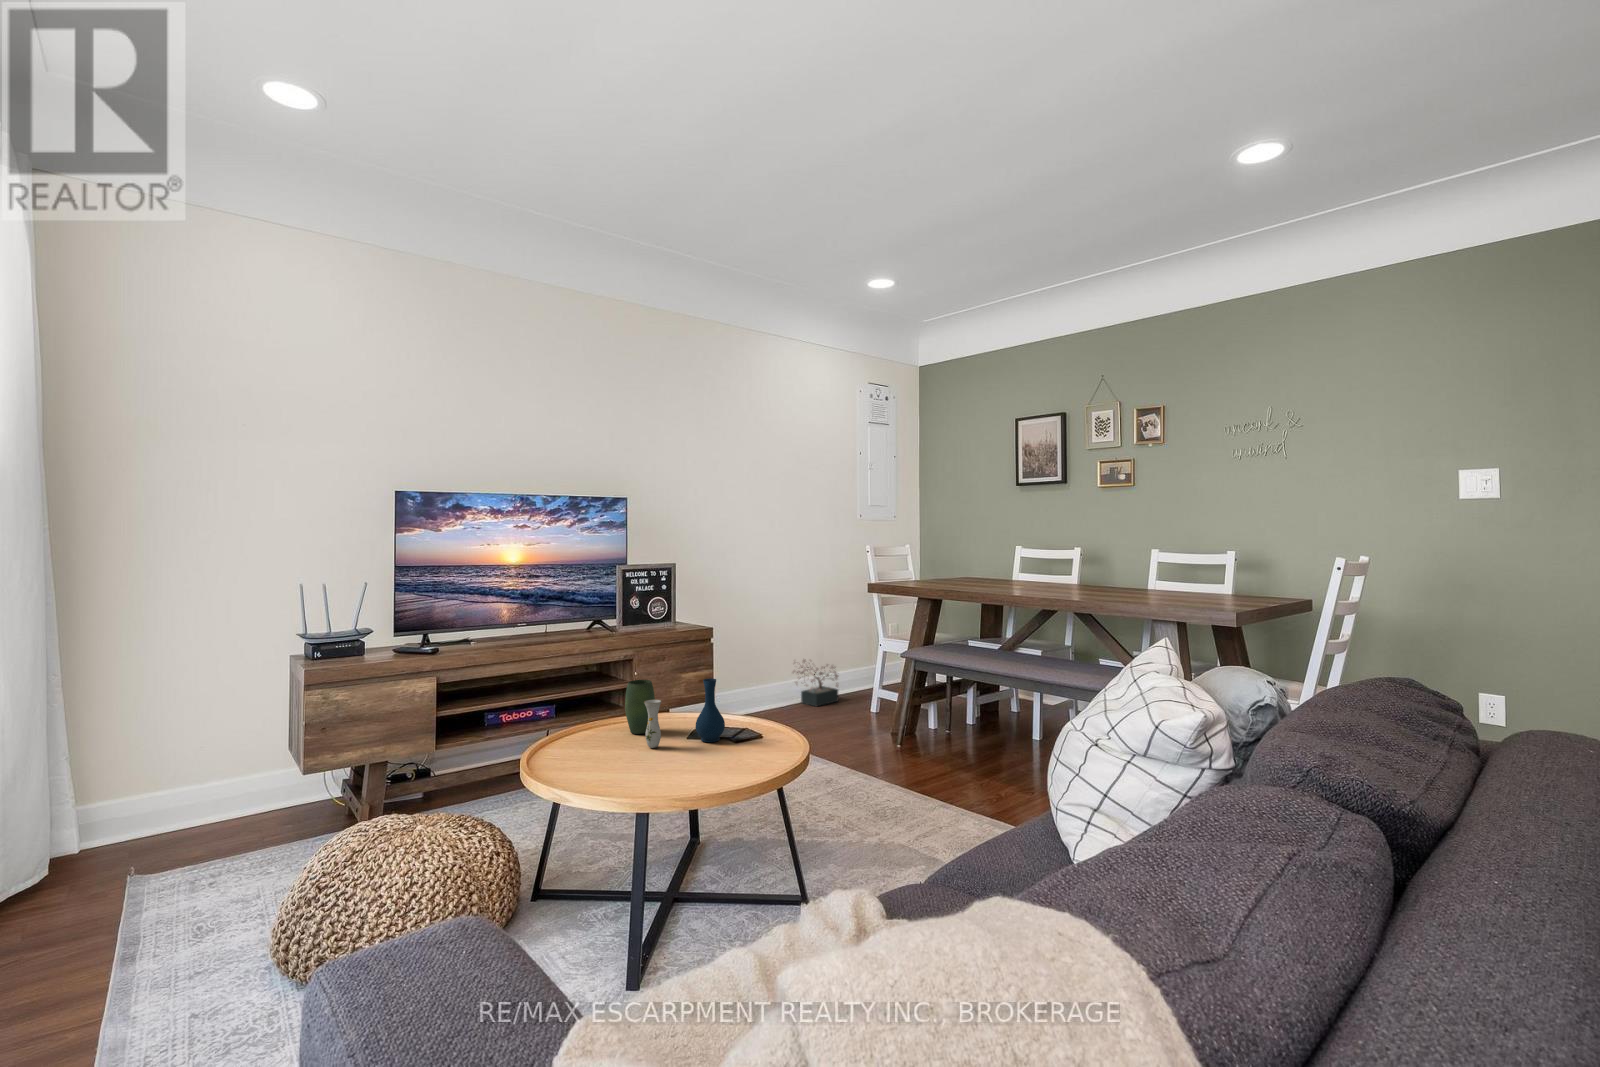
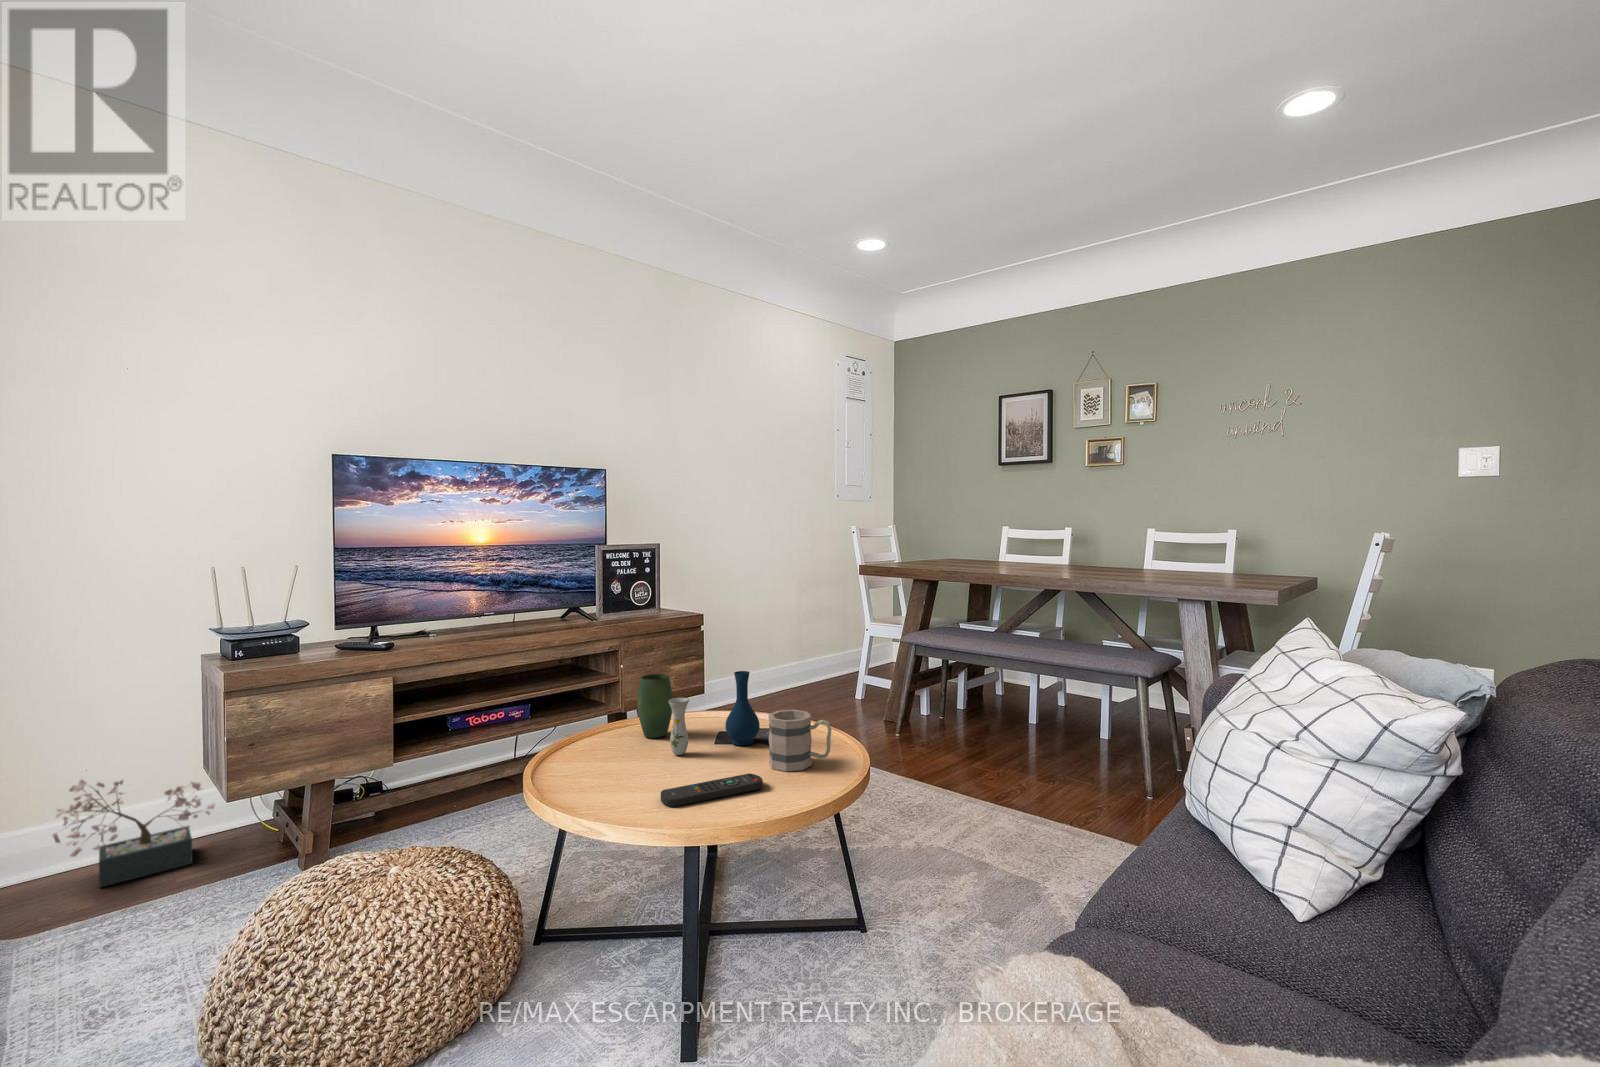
decorative plant: present [792,659,838,706] -> present [52,780,215,887]
mug: none [724,712,775,763] -> present [768,710,831,772]
remote control: none [622,763,709,786] -> present [661,773,763,807]

